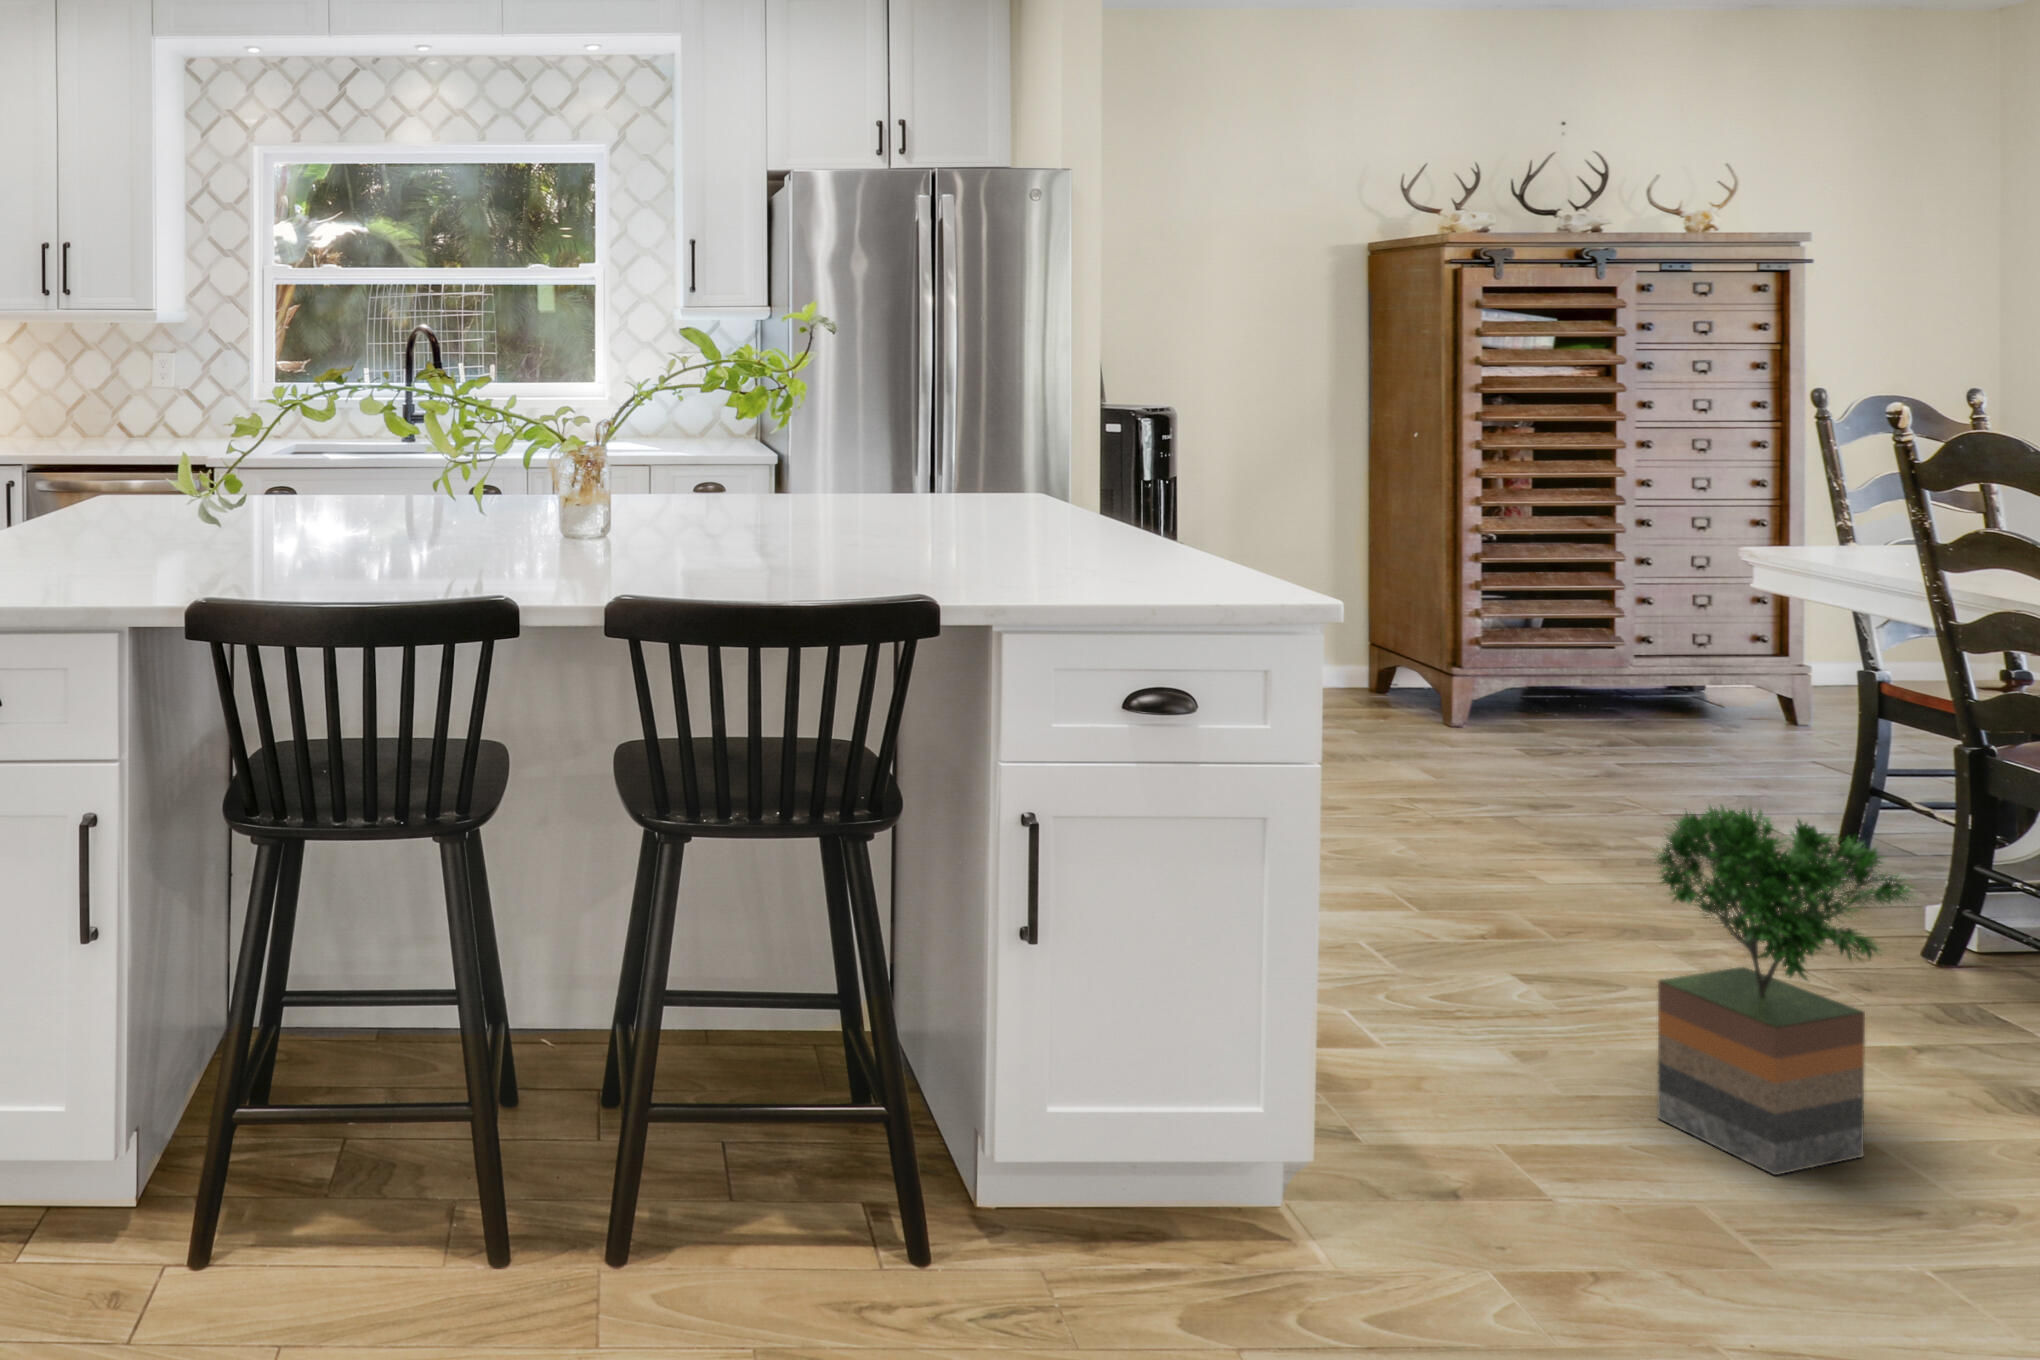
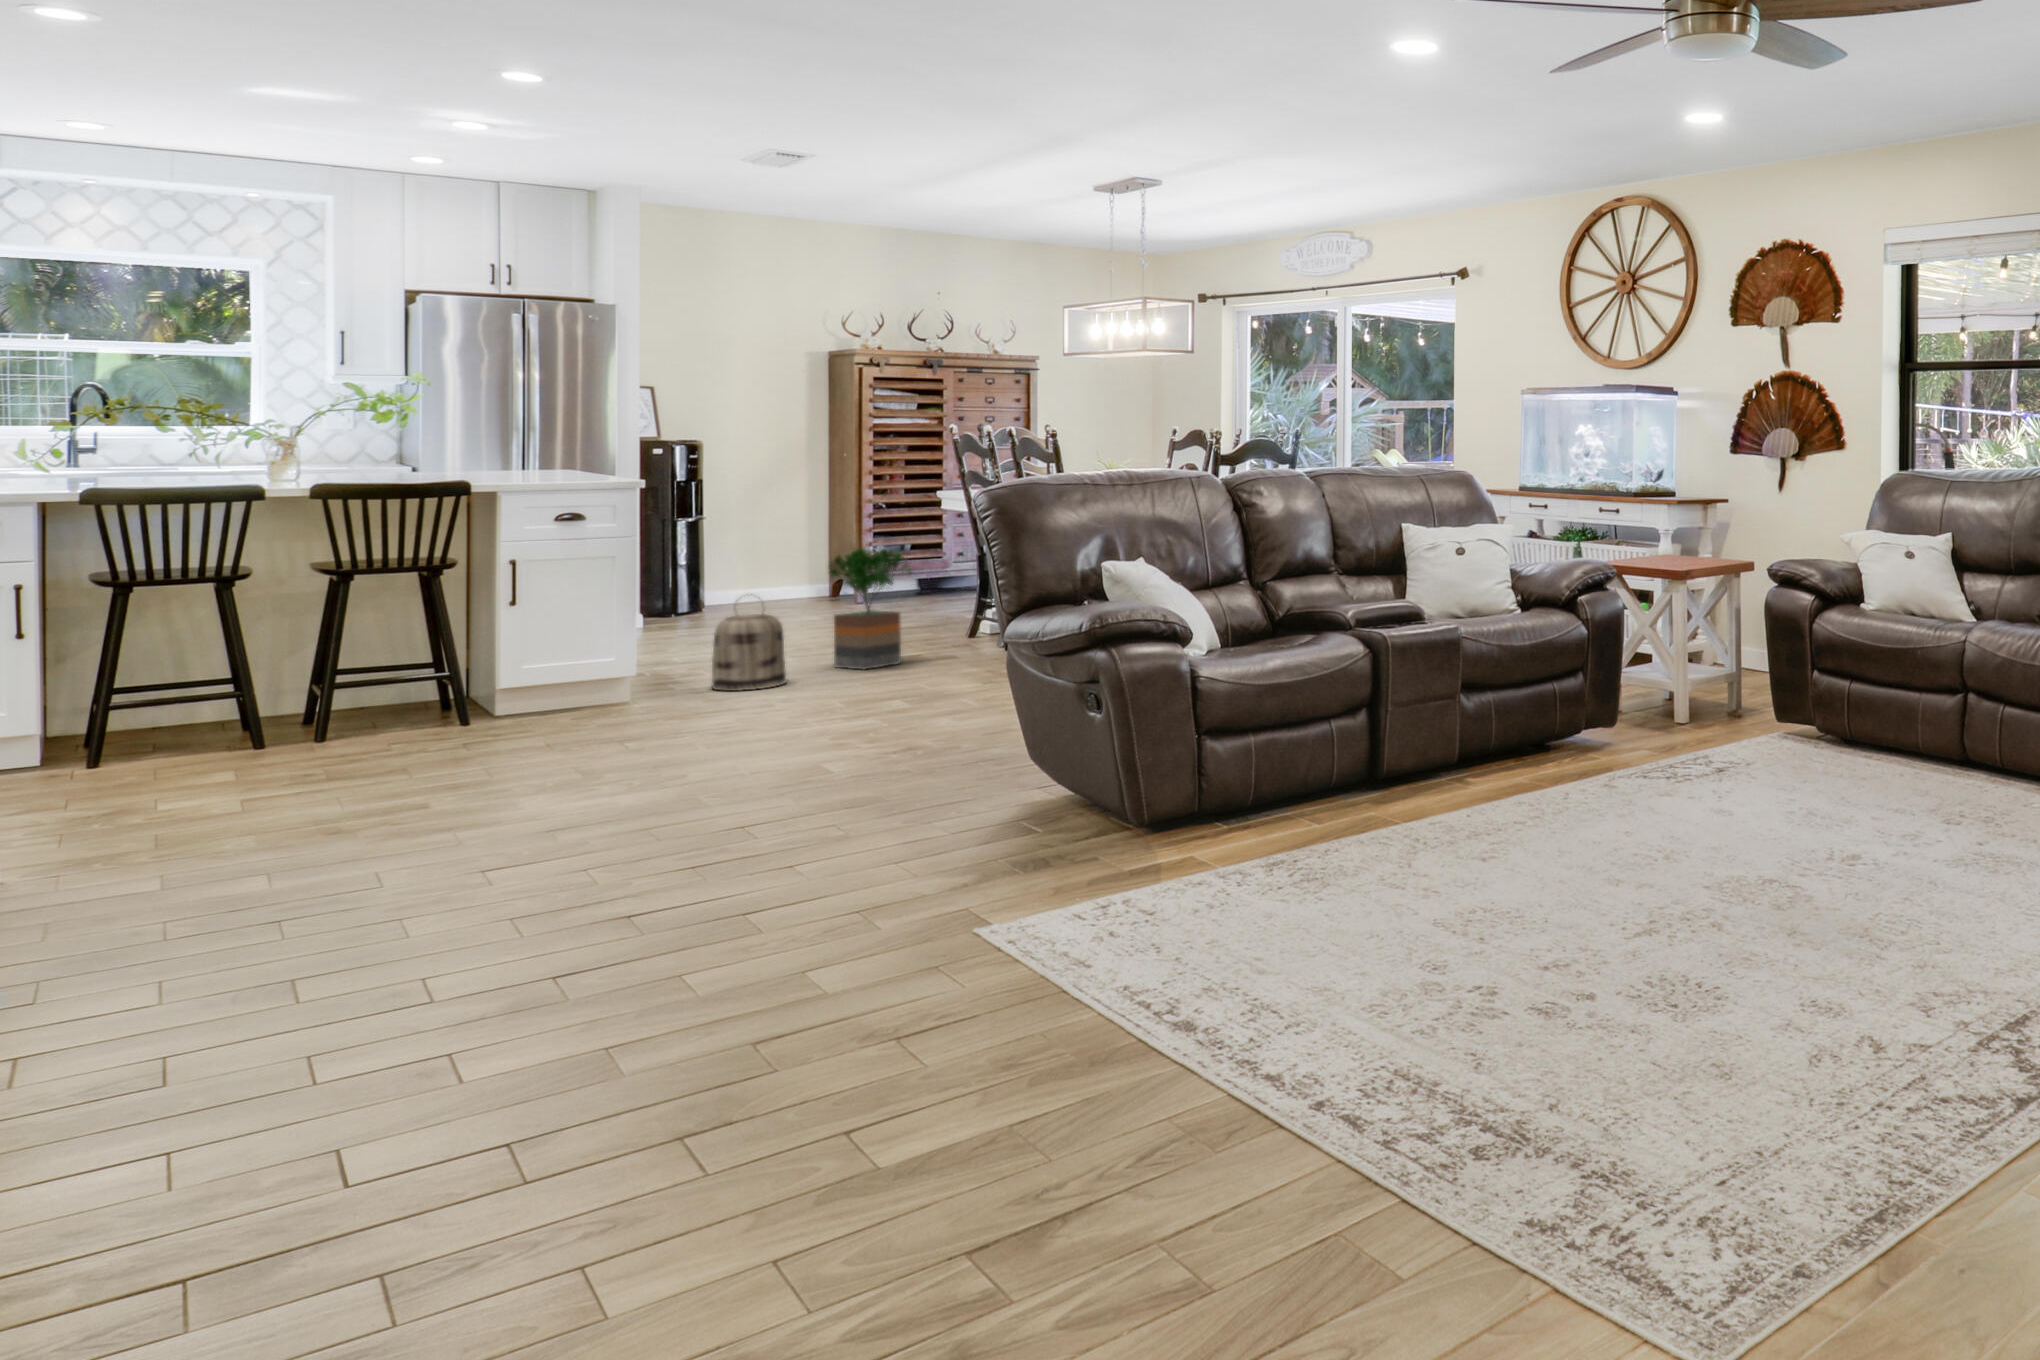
basket: none [1389,956,1597,1249] -> present [711,594,786,691]

